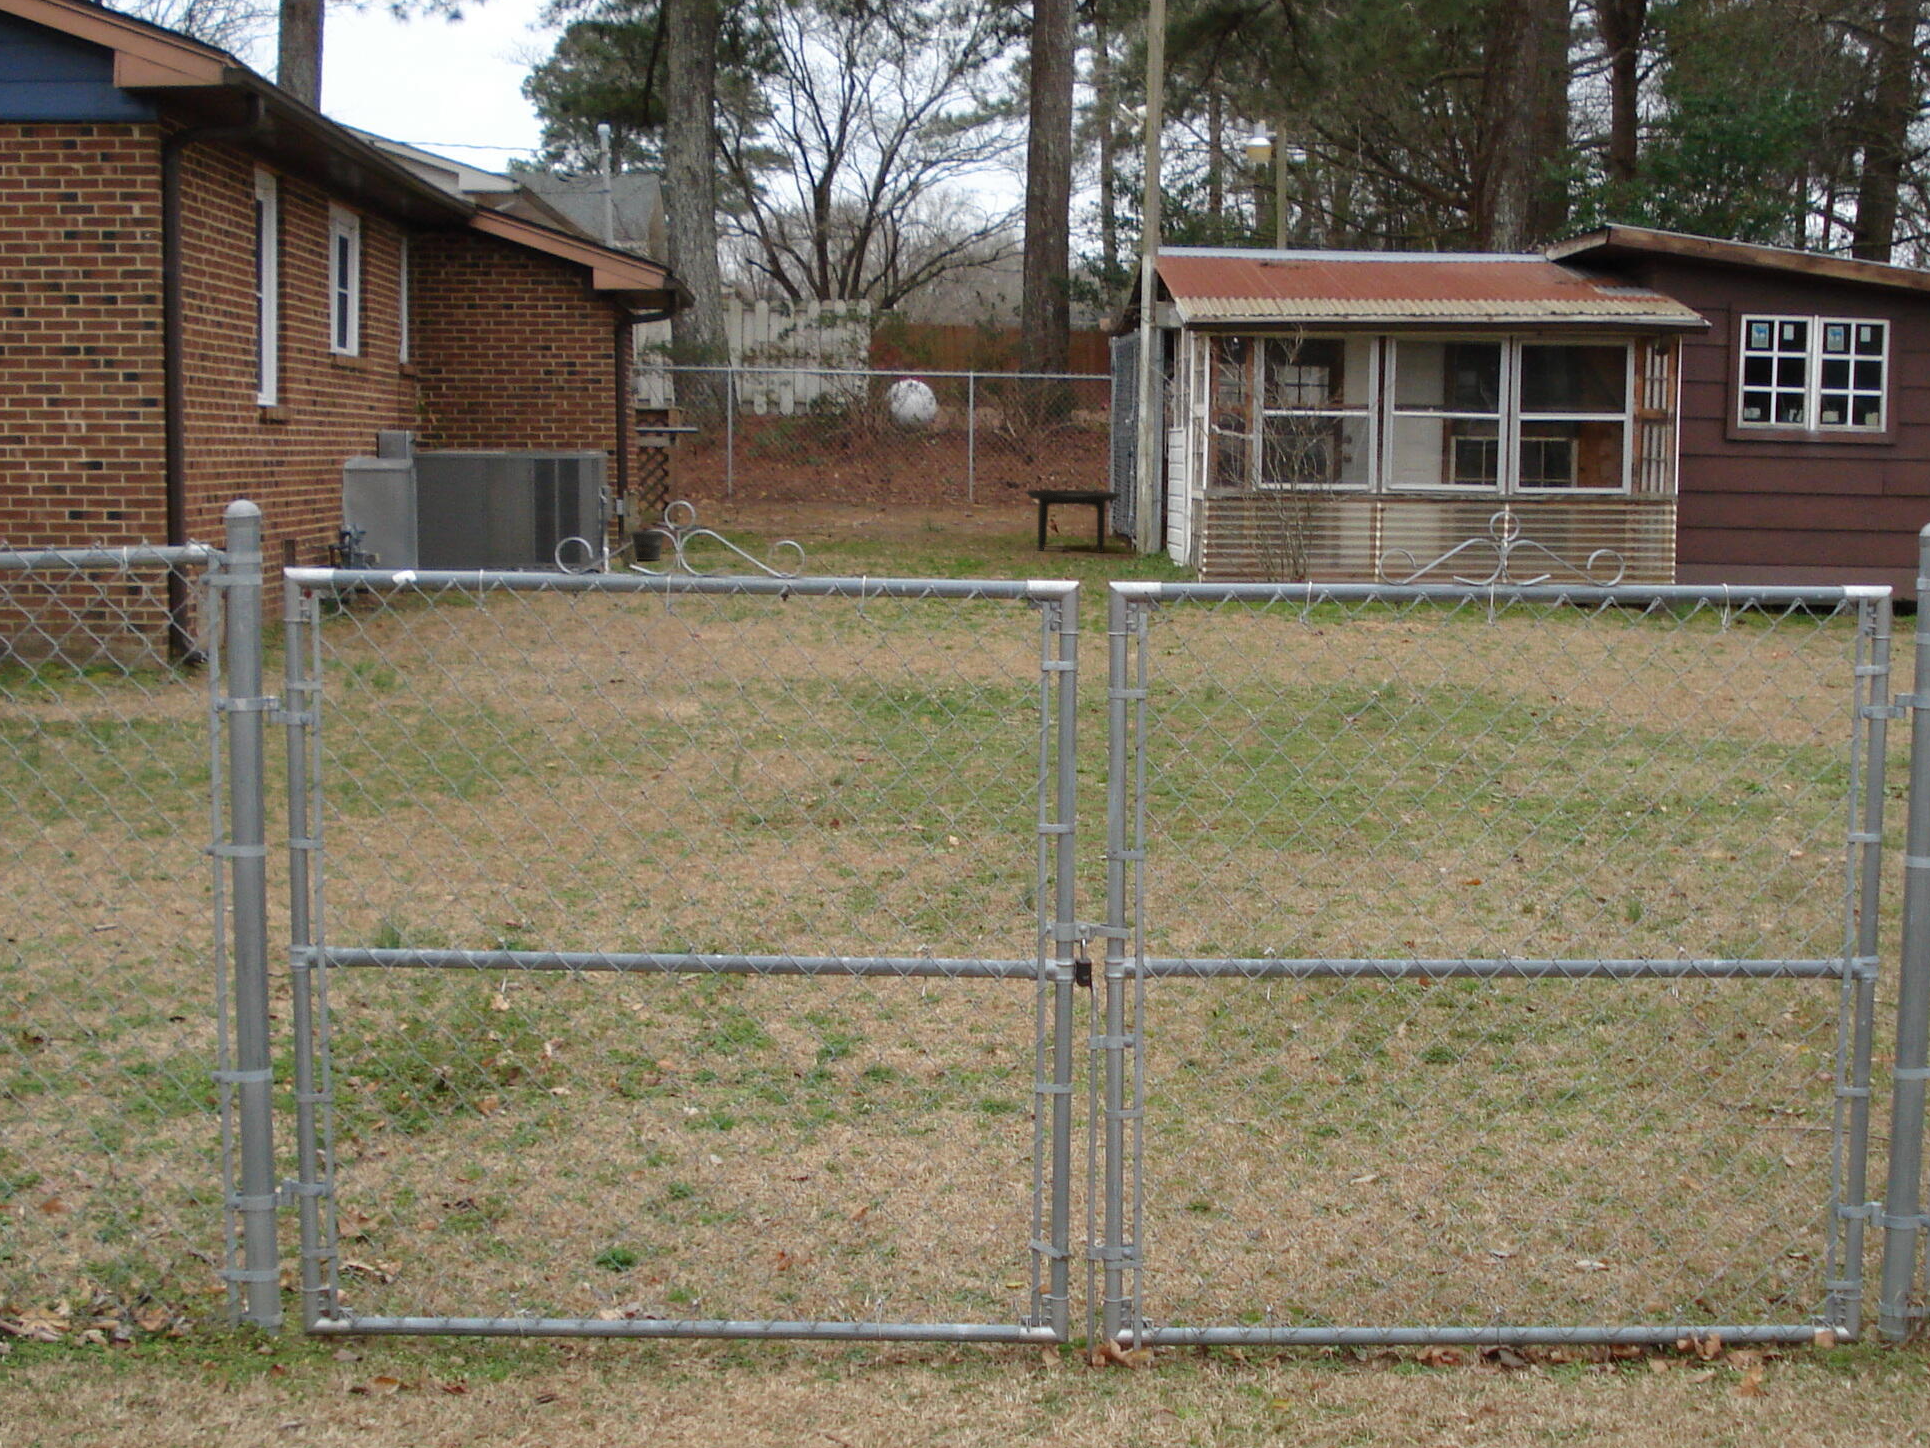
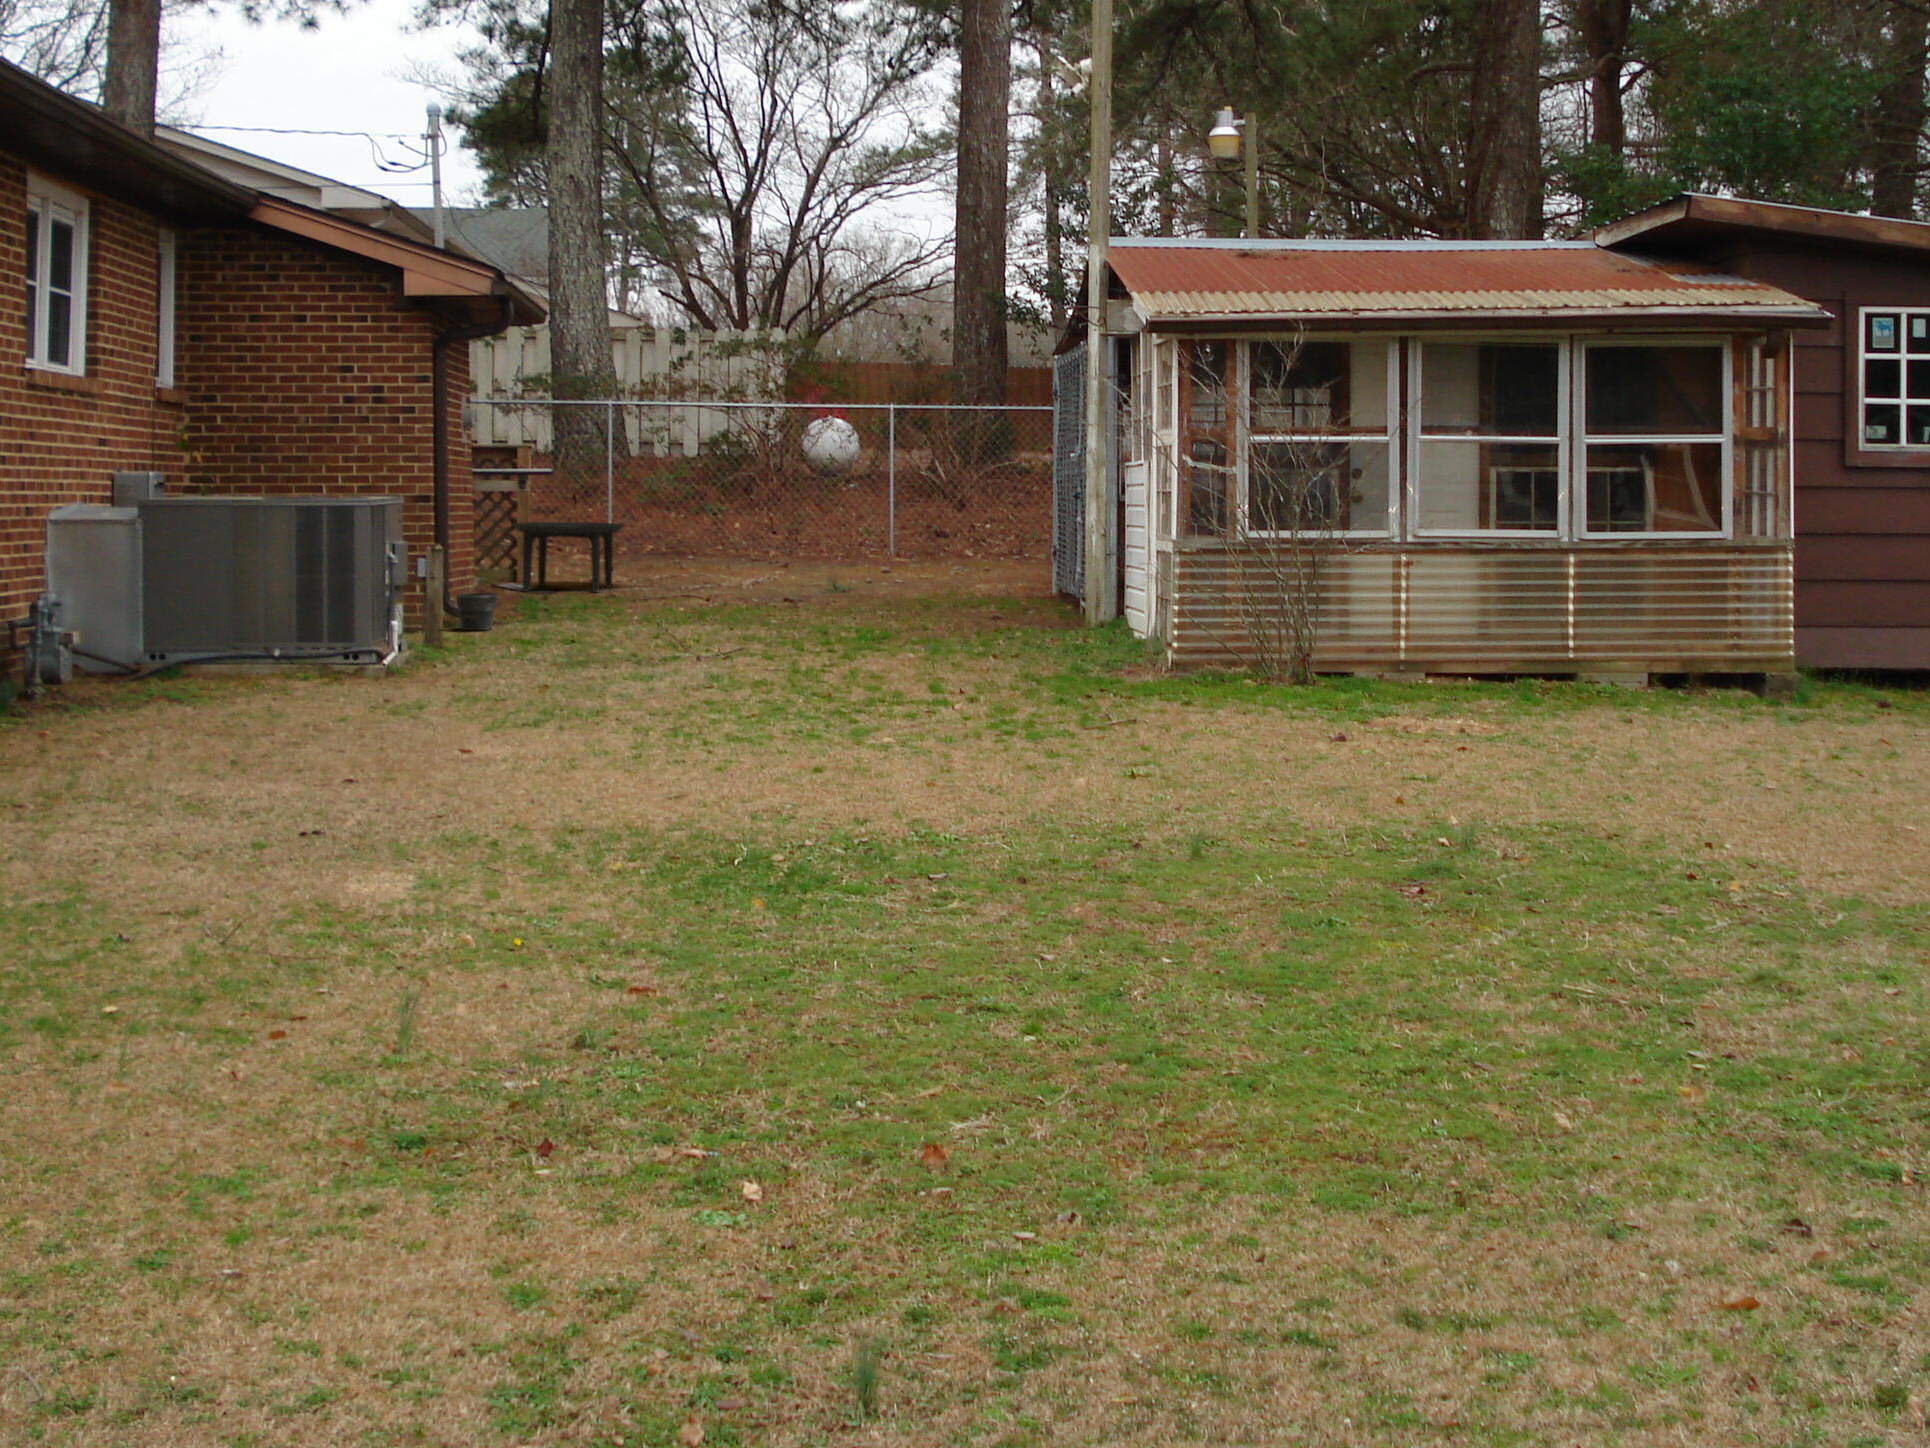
round table: present [1026,490,1120,553] -> present [513,522,624,592]

